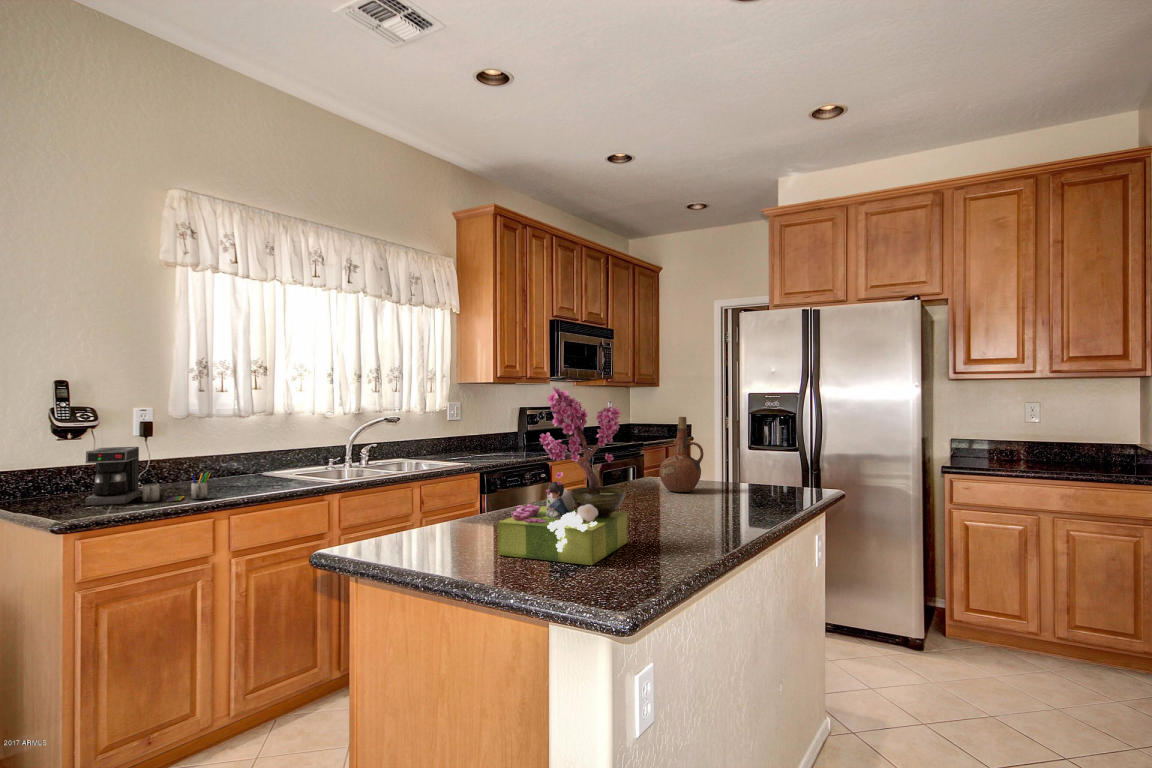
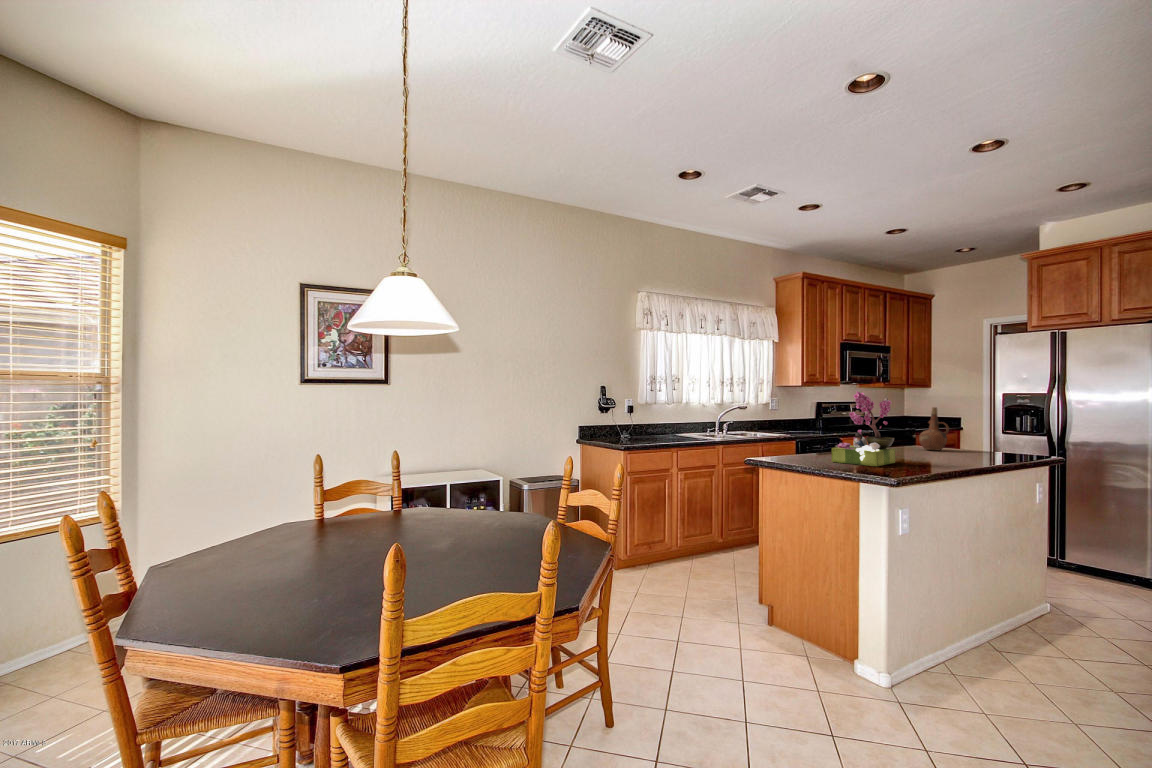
coffee maker: present [85,447,211,506] -> none [621,417,670,442]

